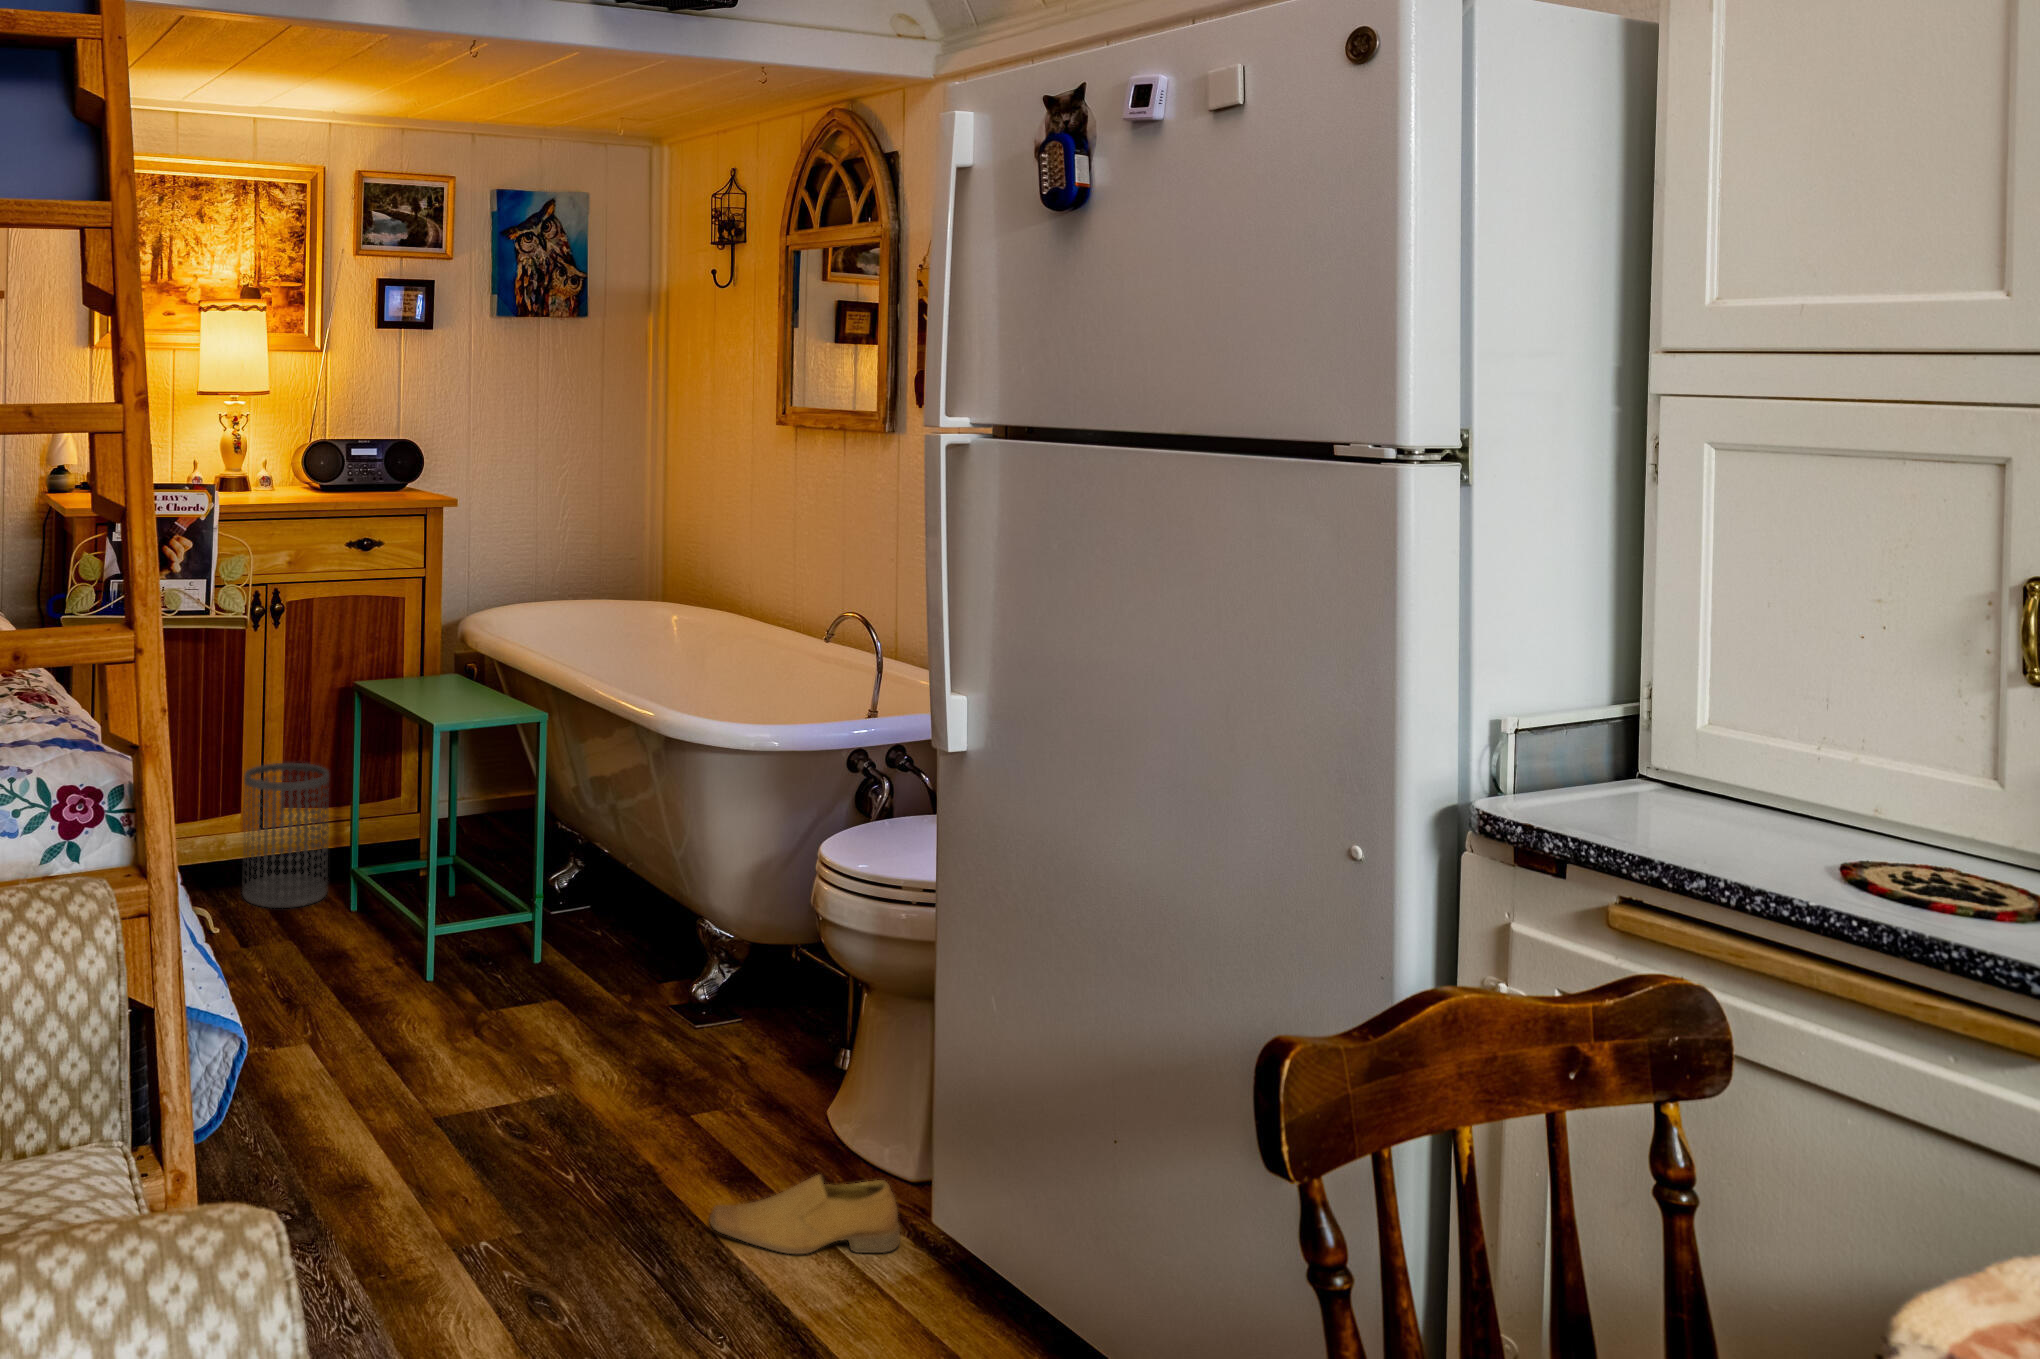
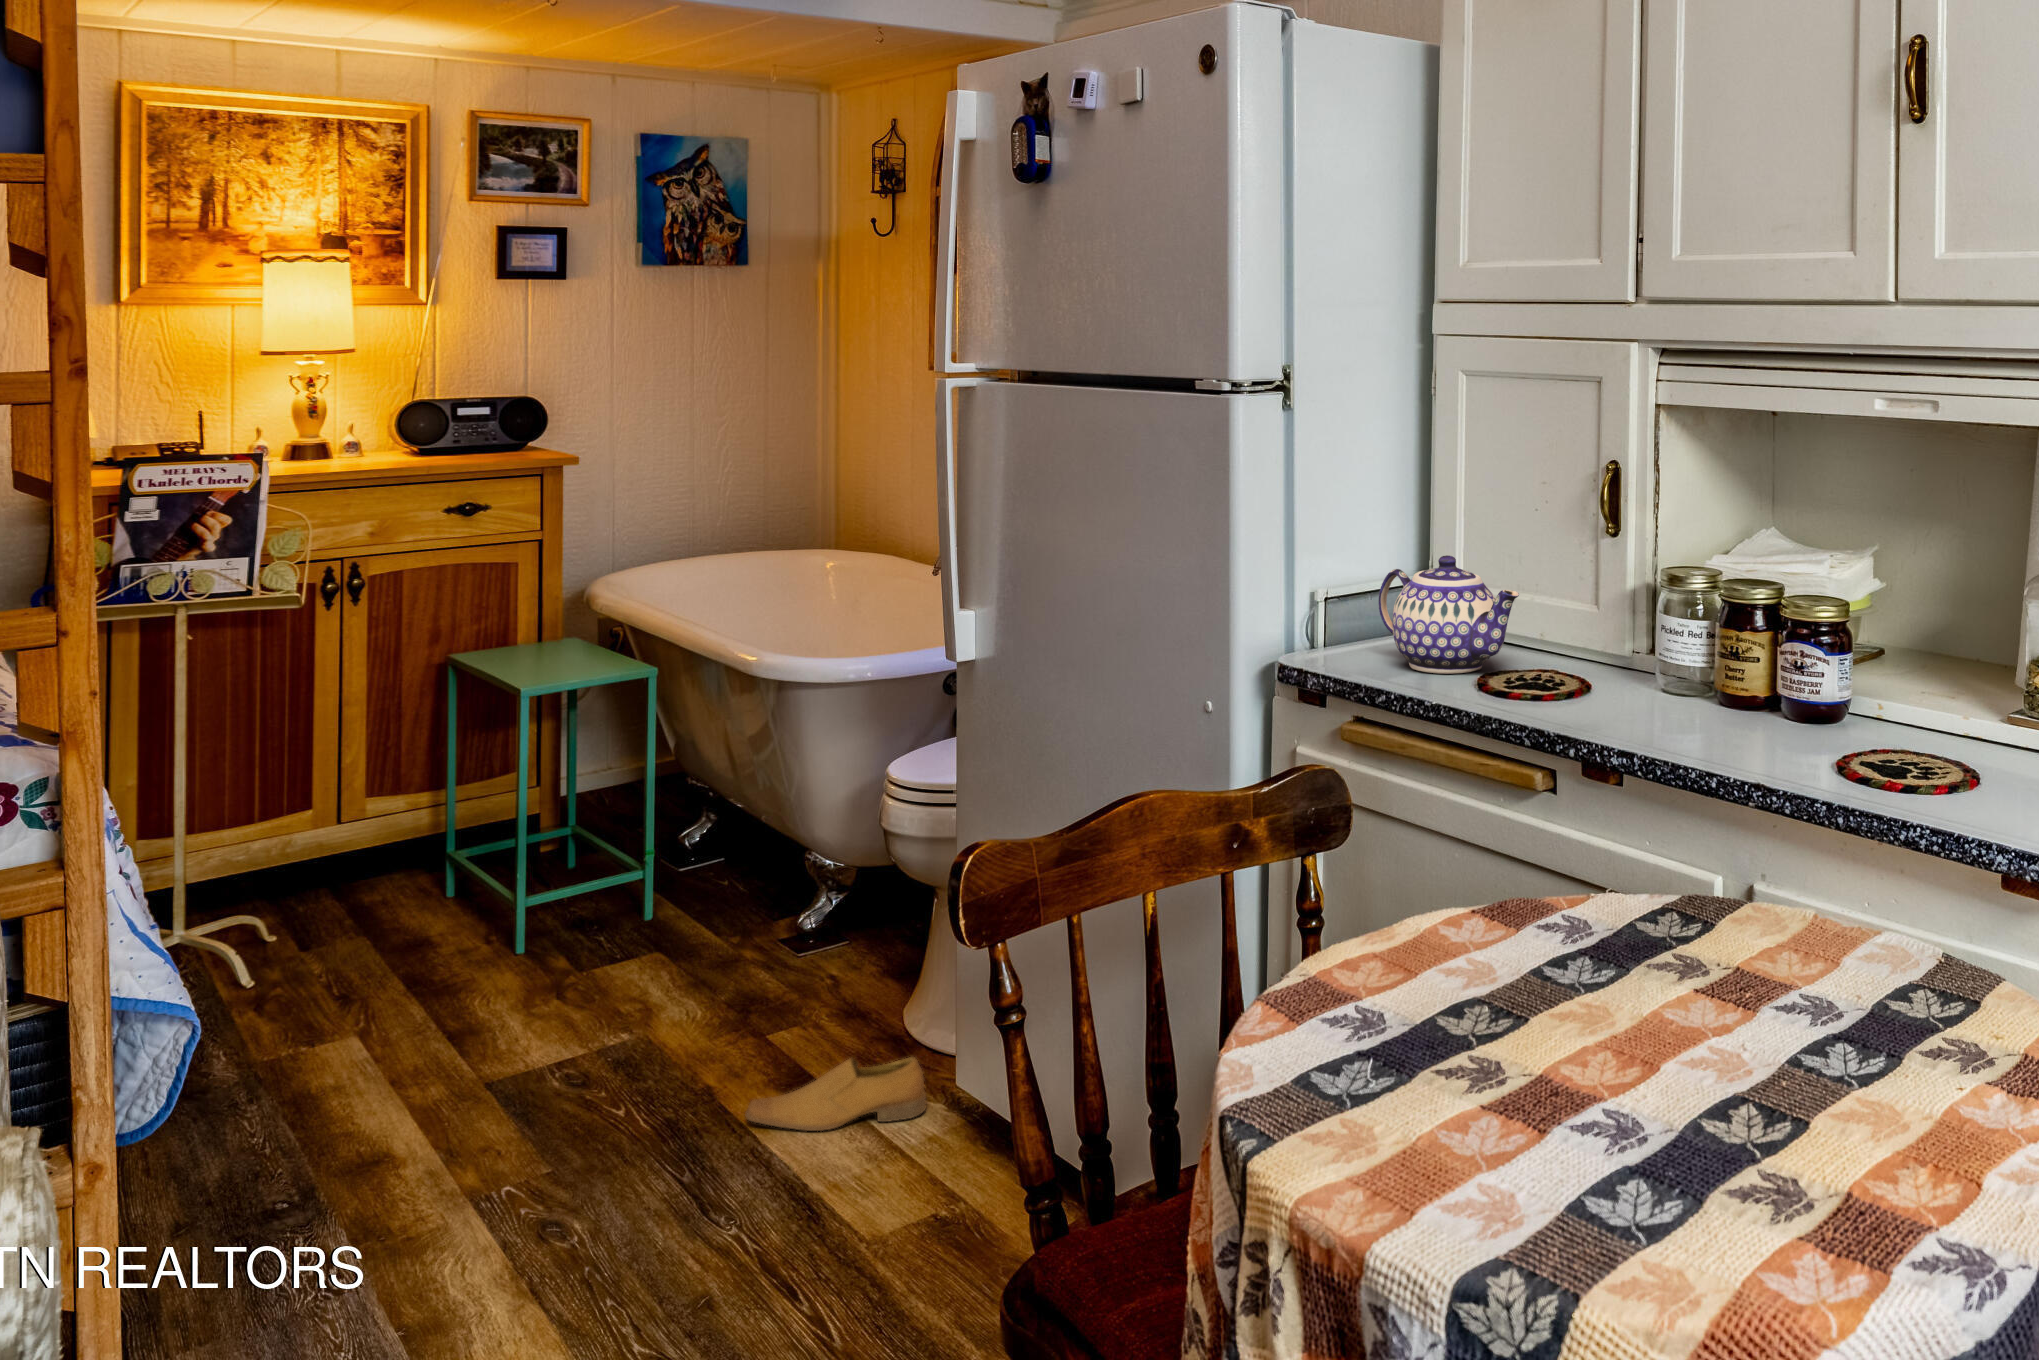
teapot: none [1598,682,1884,846] -> present [1379,555,1519,674]
wastebasket: present [242,763,329,908] -> none [315,747,421,901]

